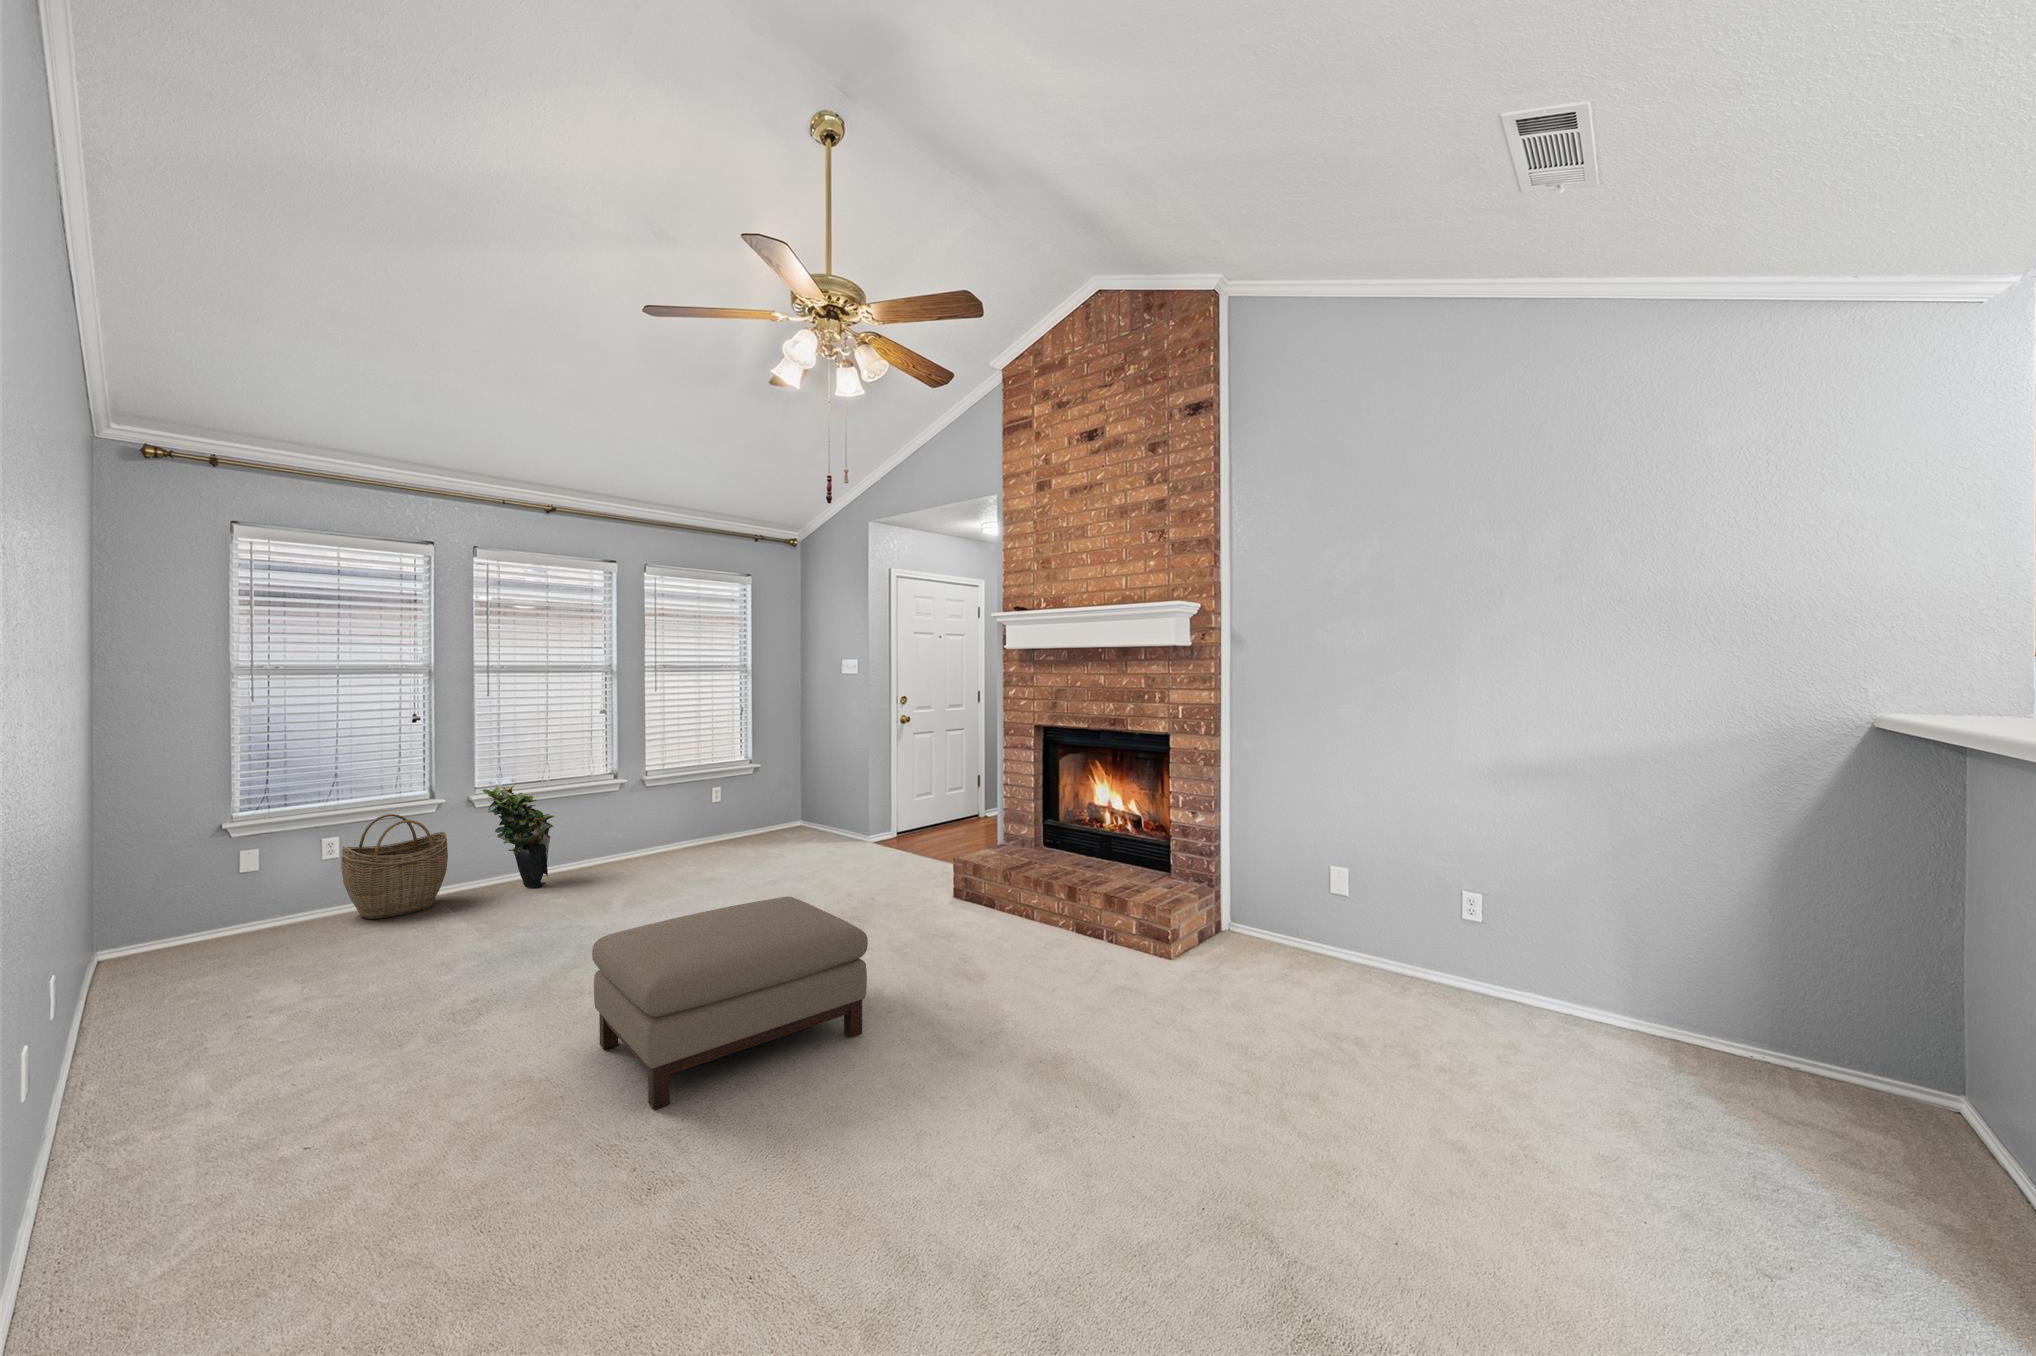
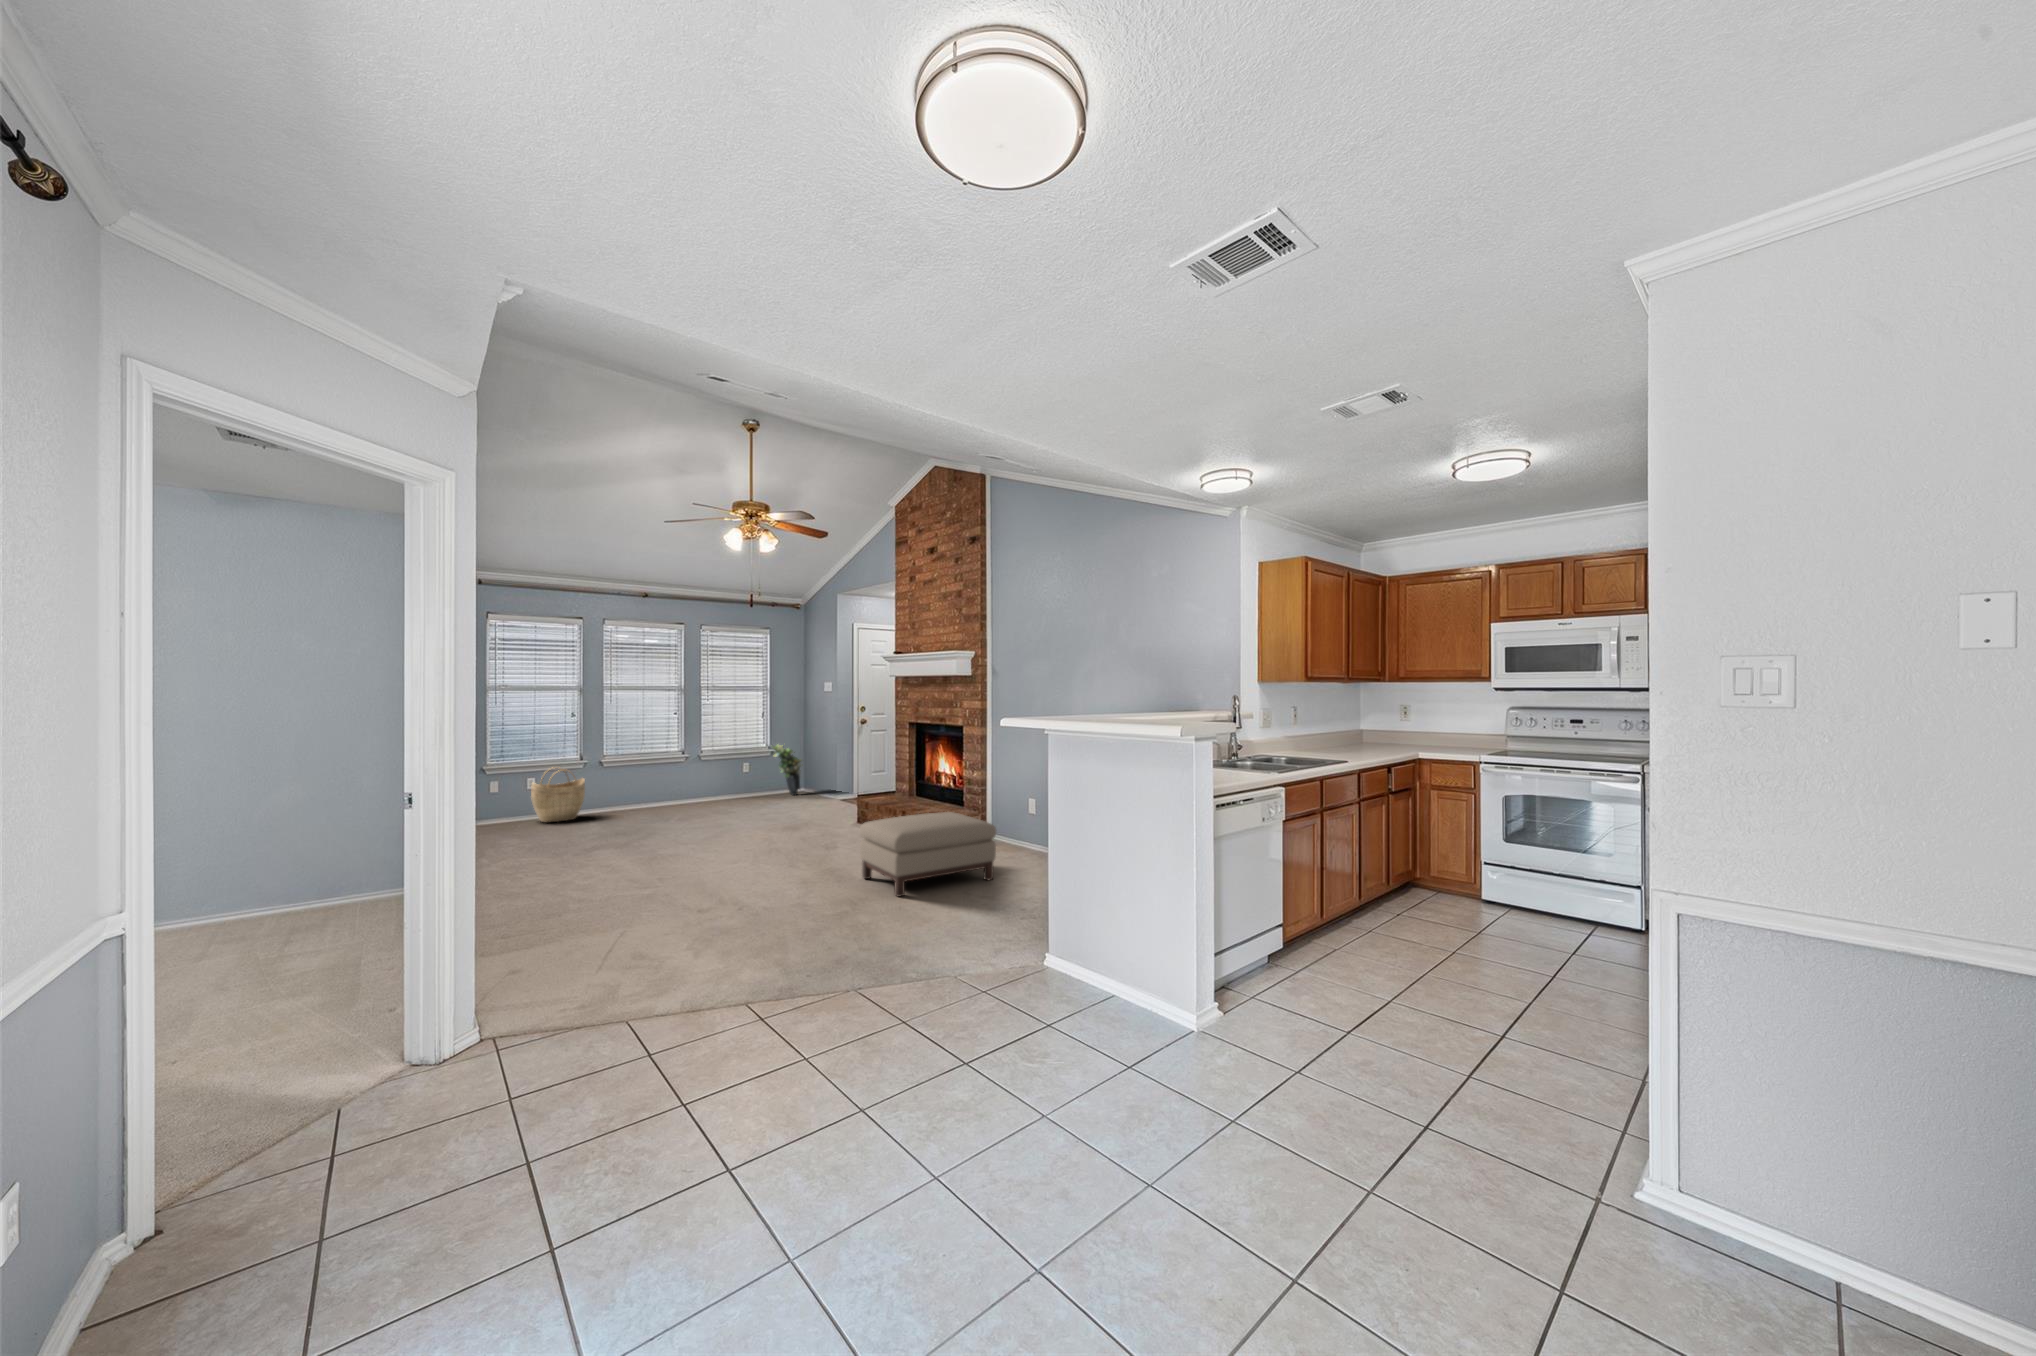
potted plant: present [482,783,554,888] -> present [773,745,803,795]
ottoman: present [592,897,868,1109] -> present [860,812,996,896]

